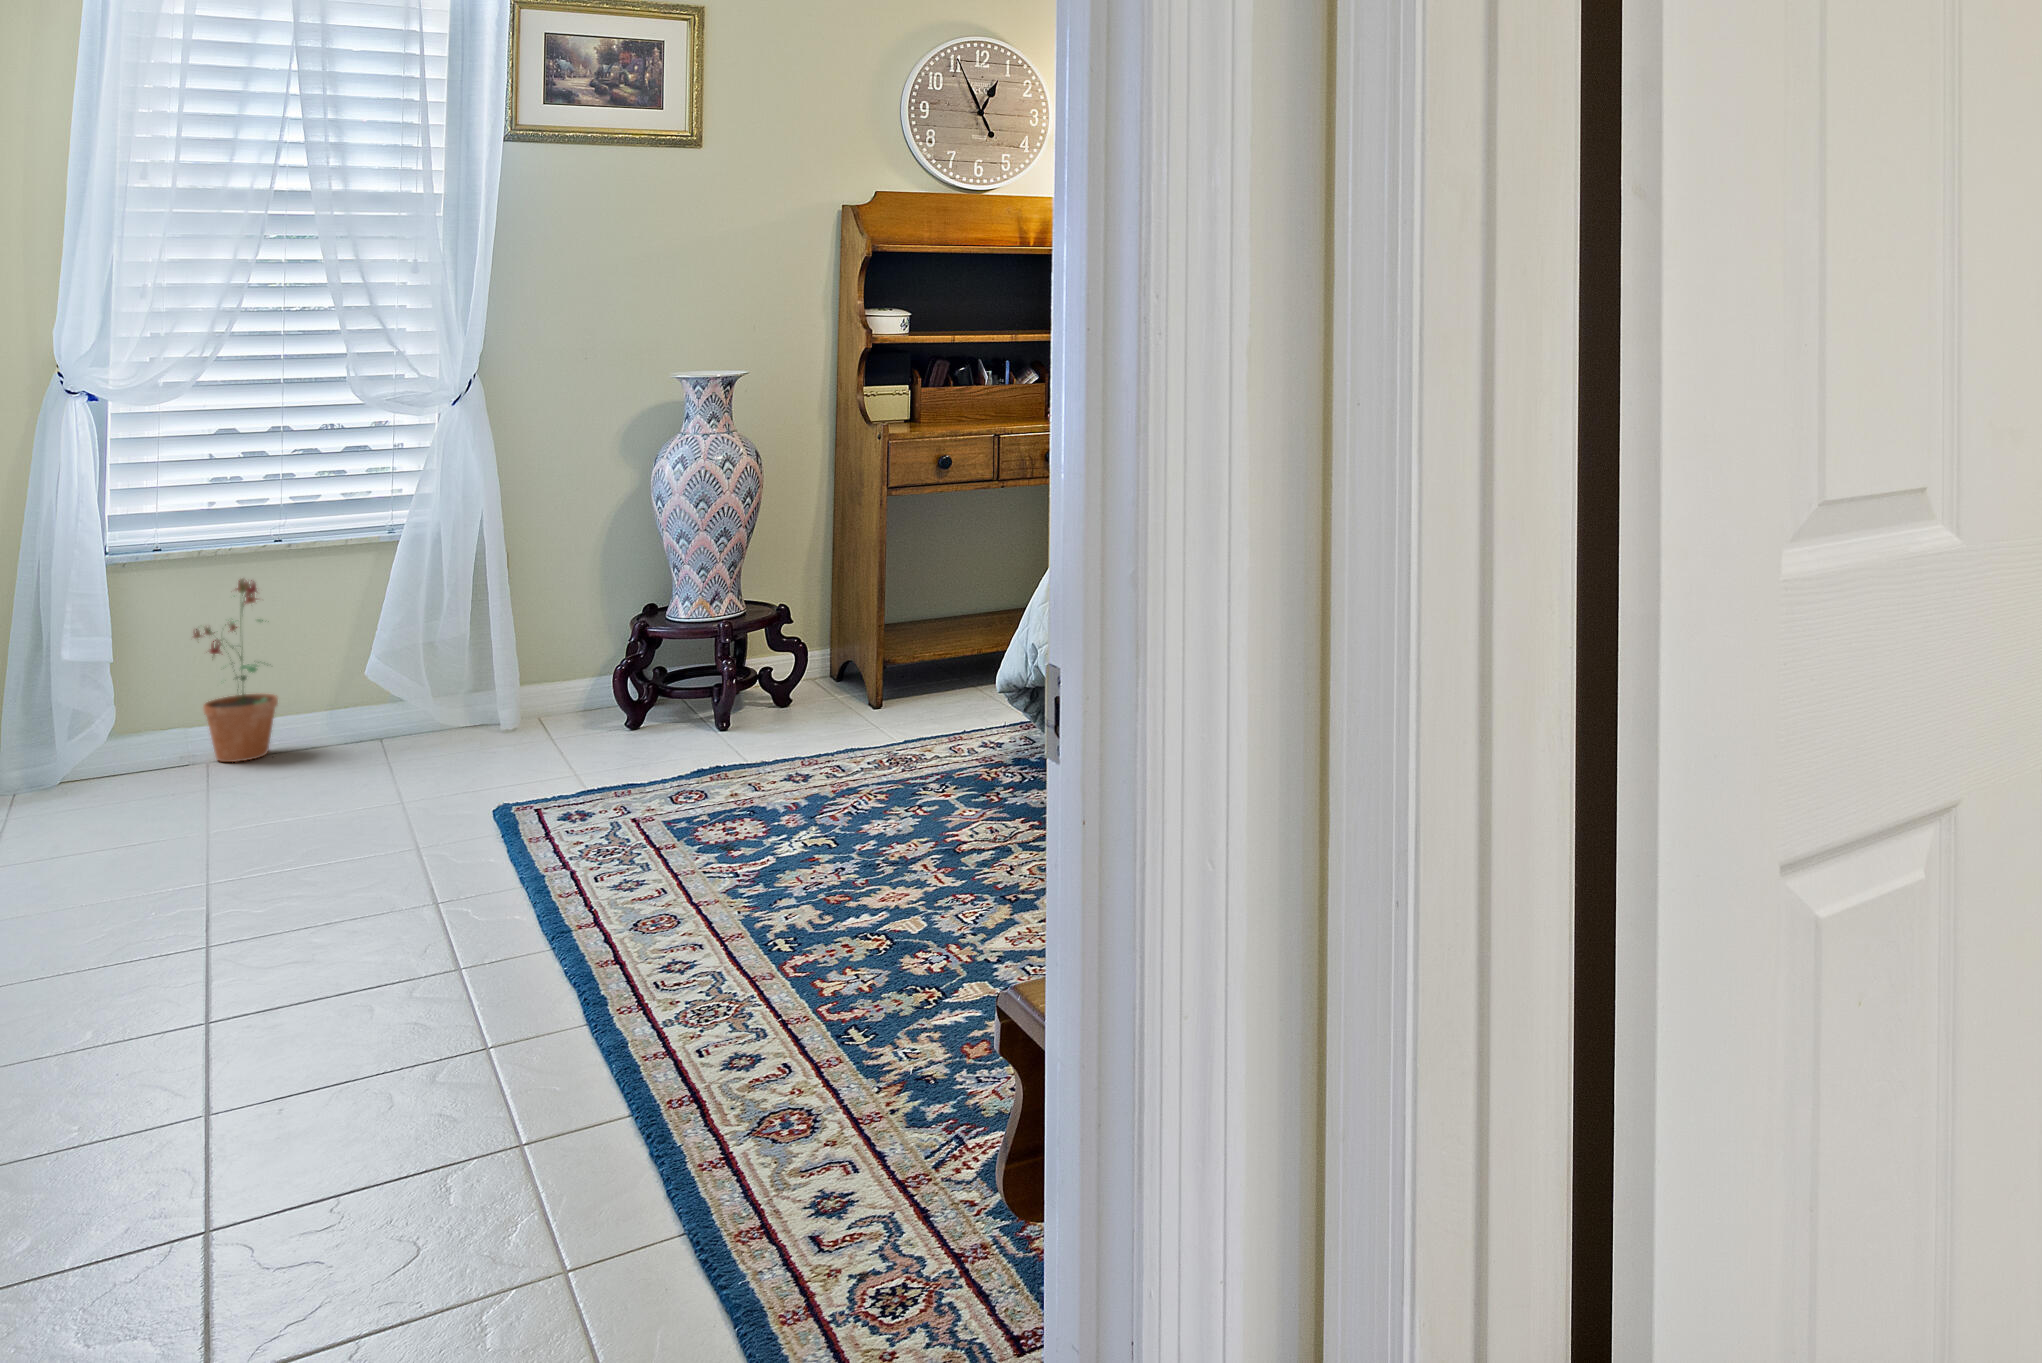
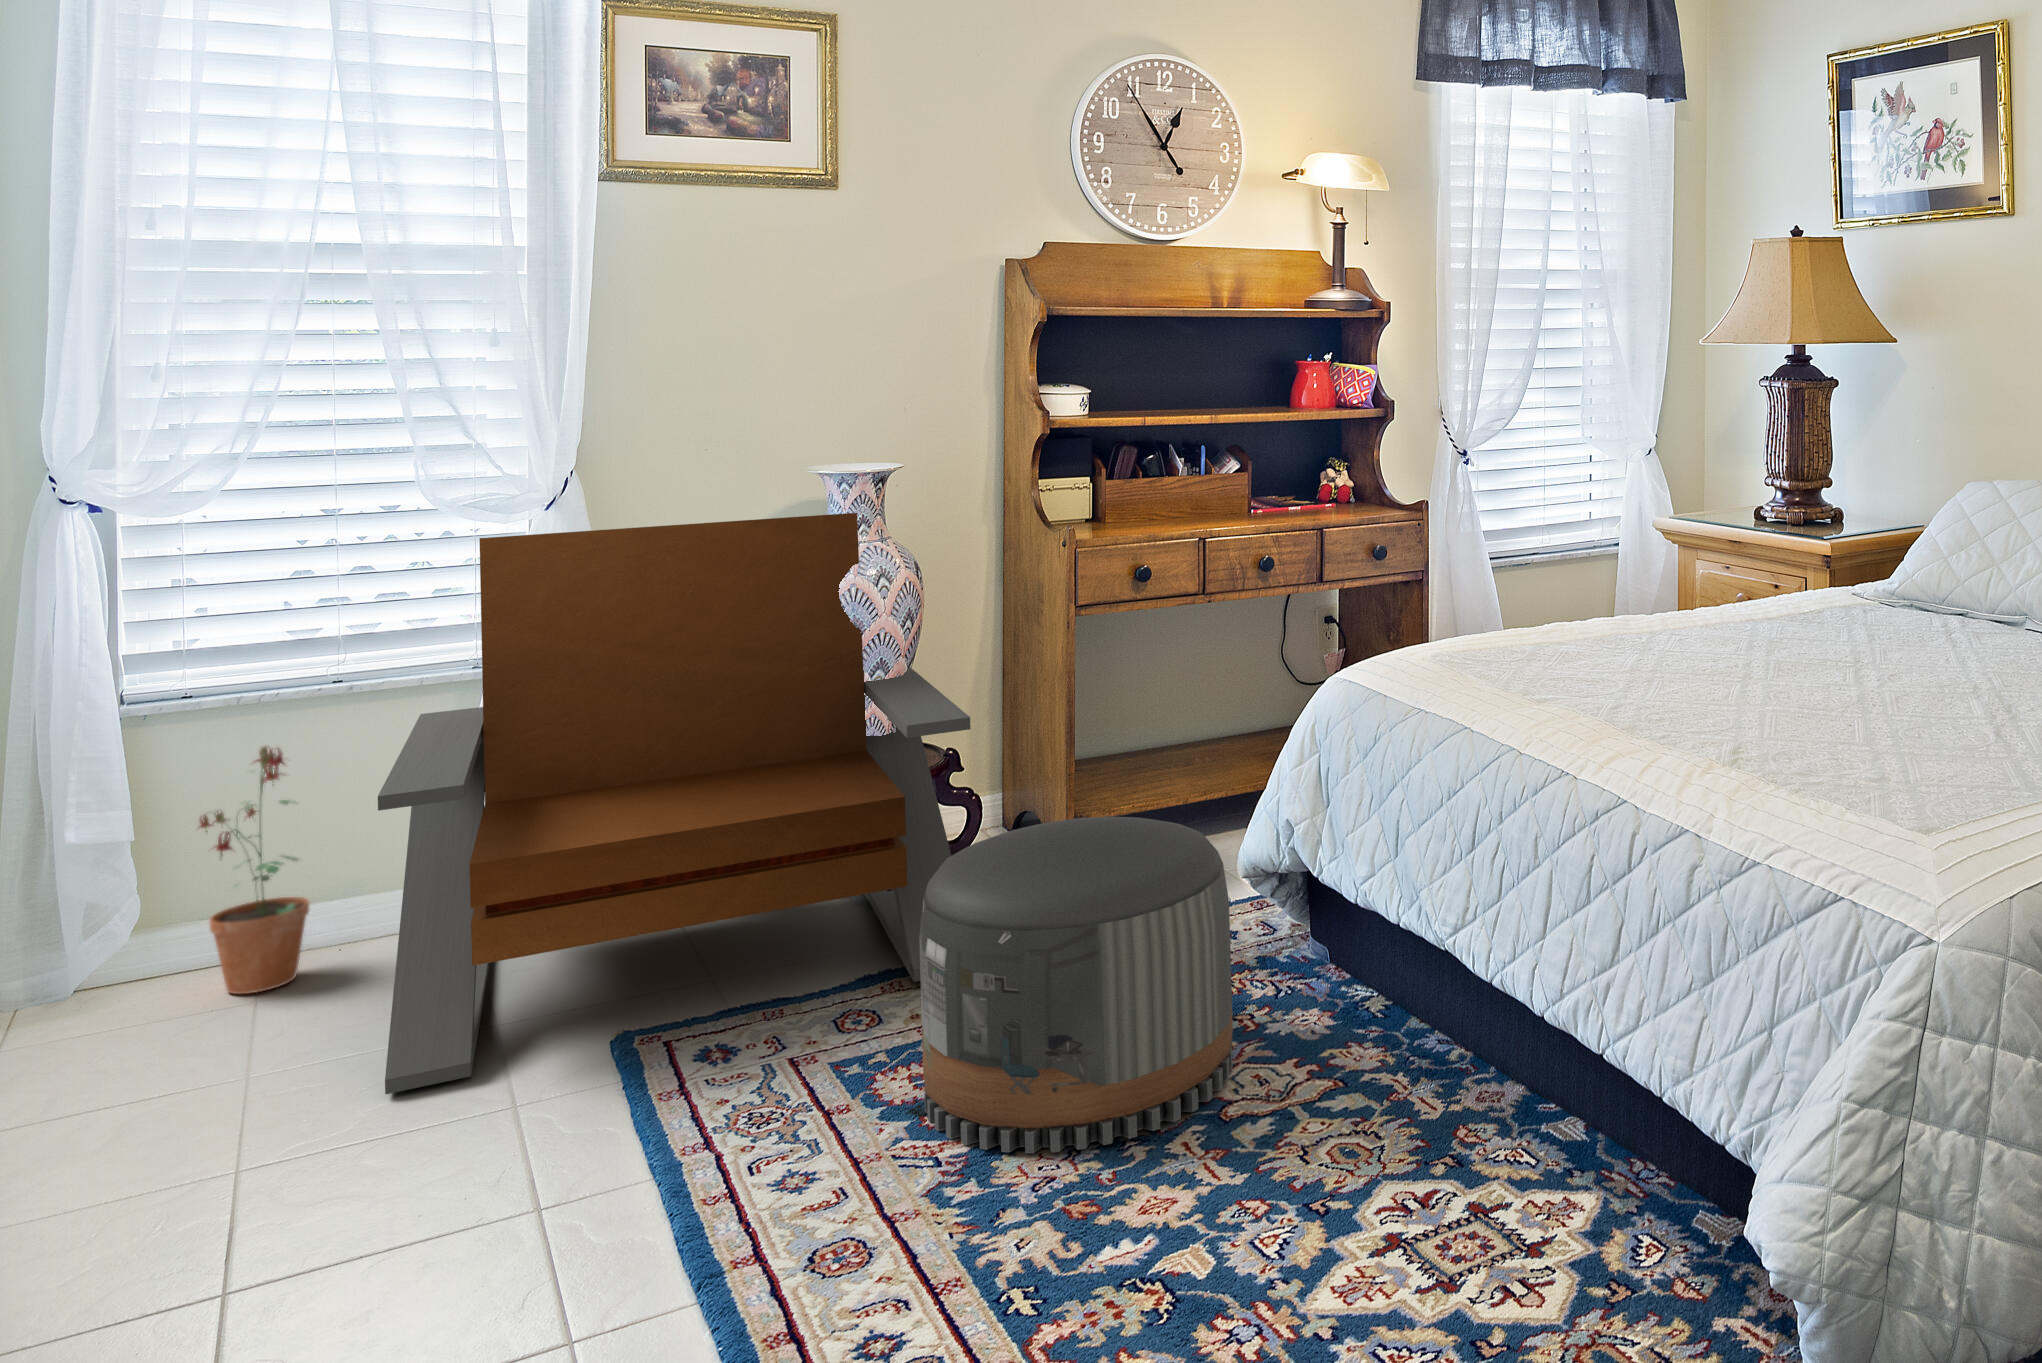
lounge chair: none [345,416,791,822] -> present [378,513,971,1094]
pouf: none [740,649,969,867] -> present [919,817,1233,1153]

